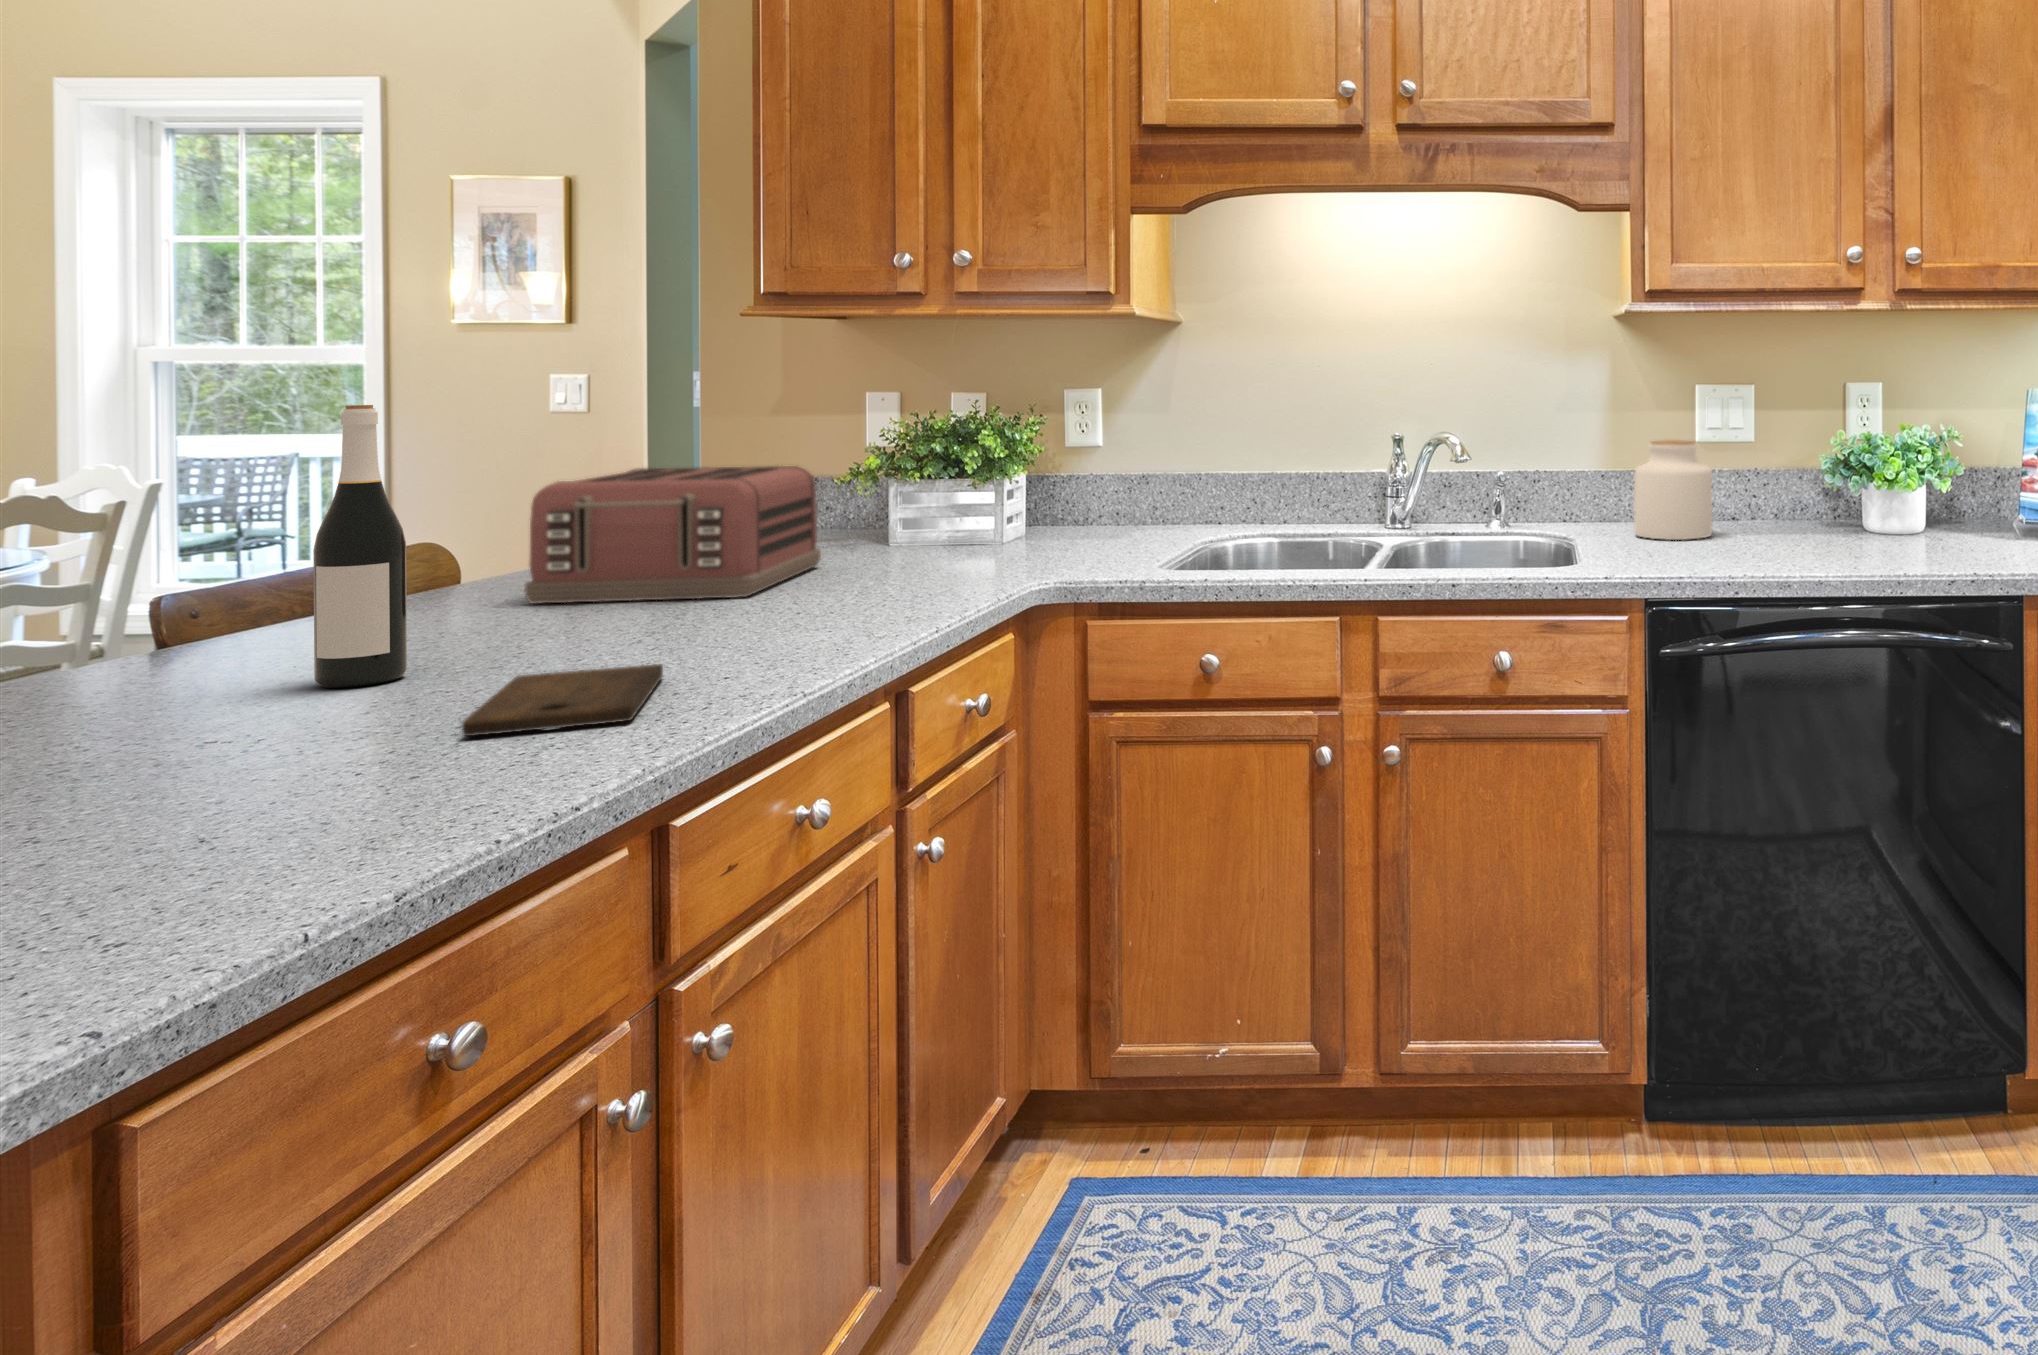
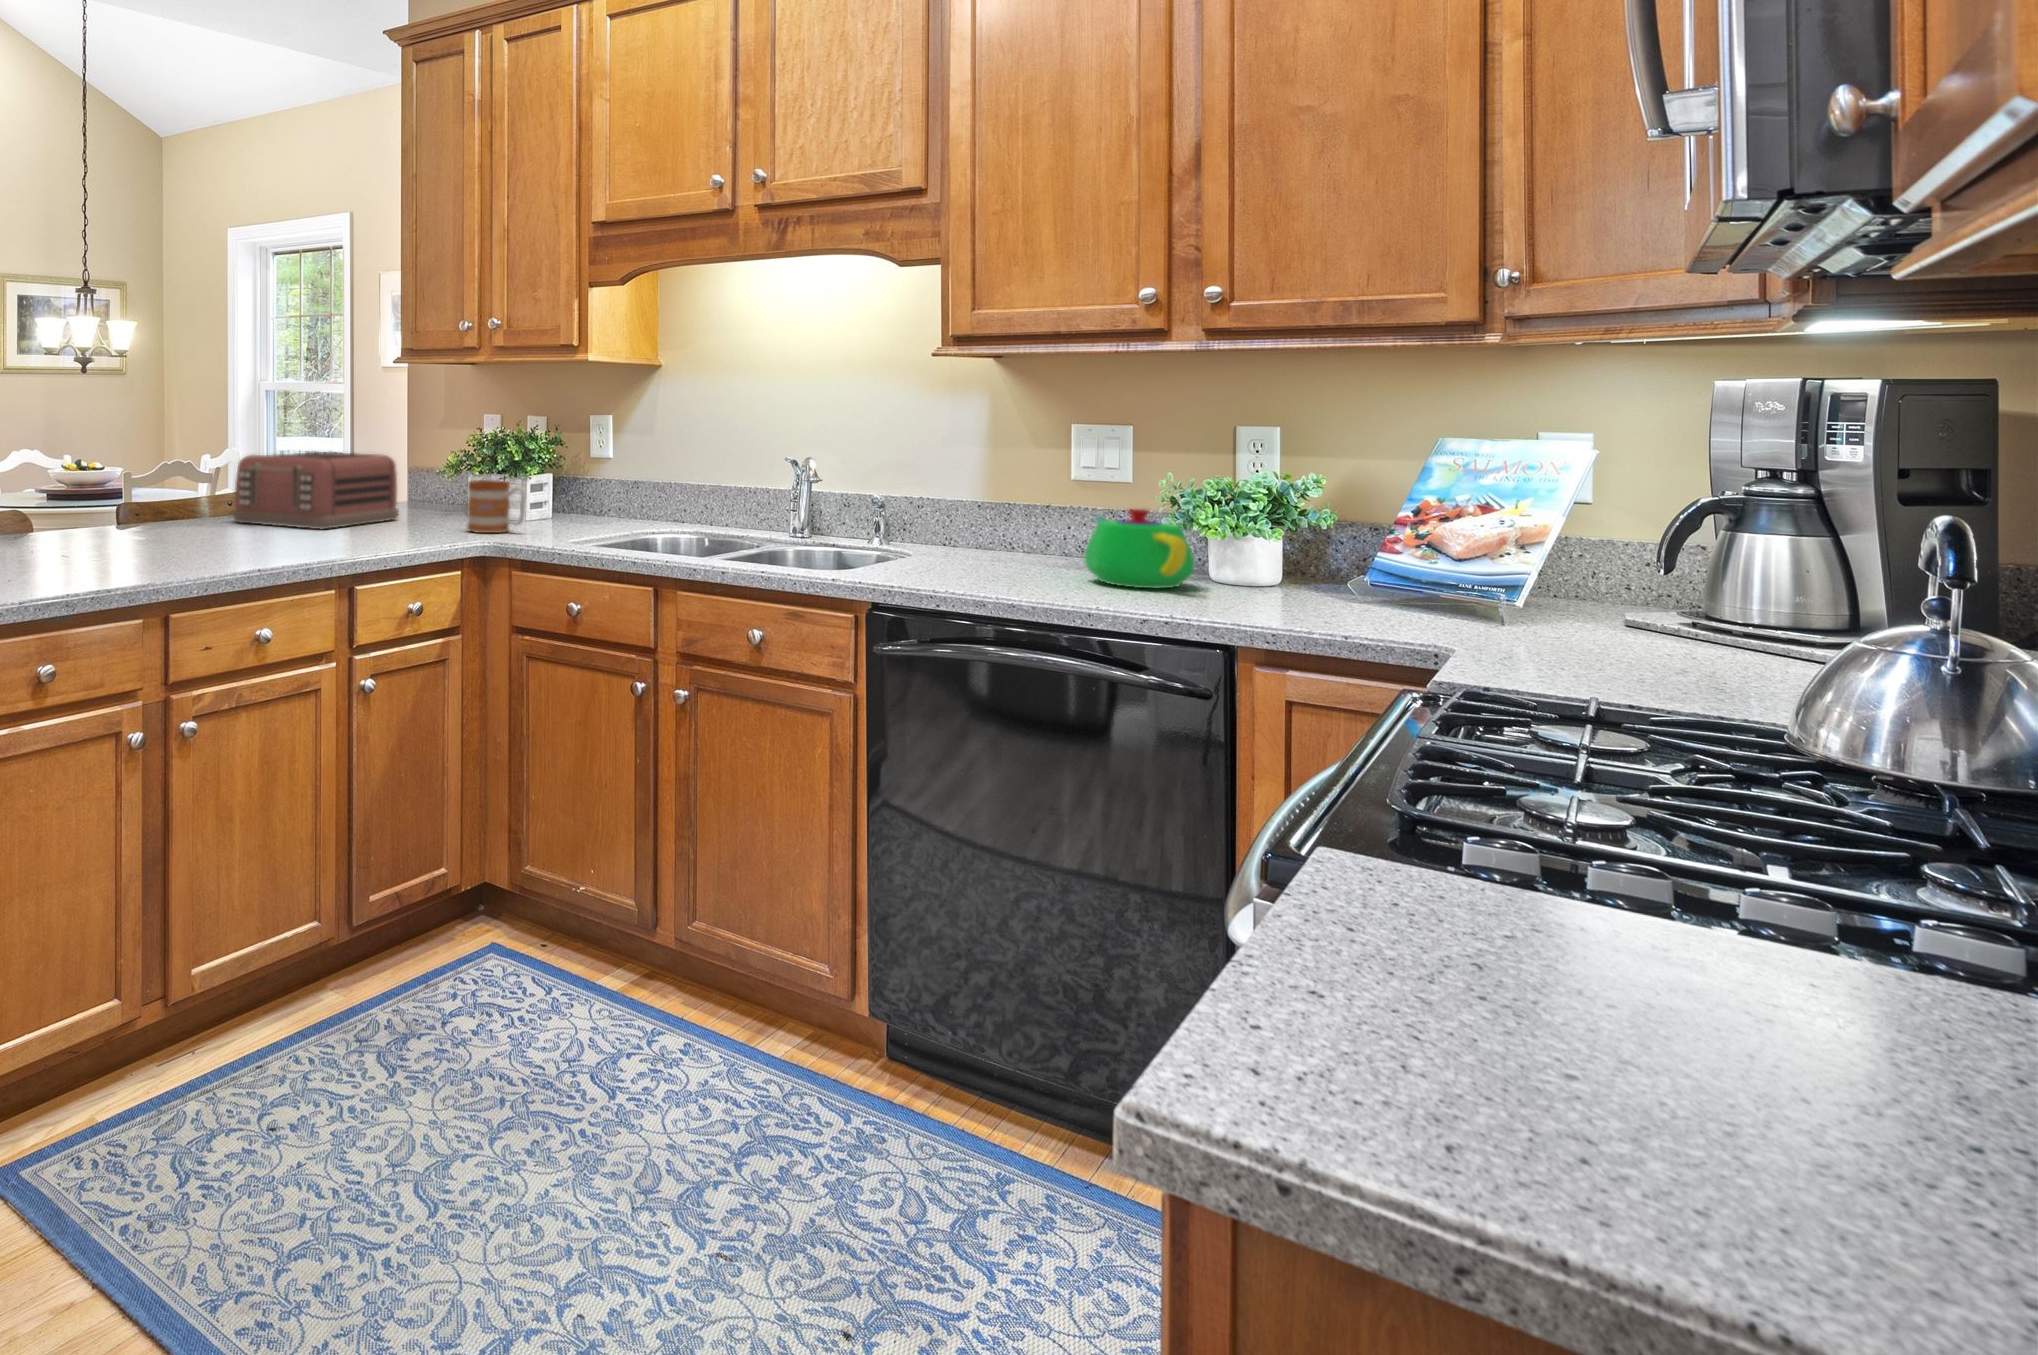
wine bottle: present [313,405,407,688] -> none [83,406,122,545]
jar: present [1634,440,1712,540] -> none [970,473,1047,564]
teapot: none [1778,470,1915,551] -> present [1085,509,1194,588]
mug: none [984,493,1082,573] -> present [467,480,526,533]
cutting board: present [462,664,663,736] -> none [75,546,193,569]

